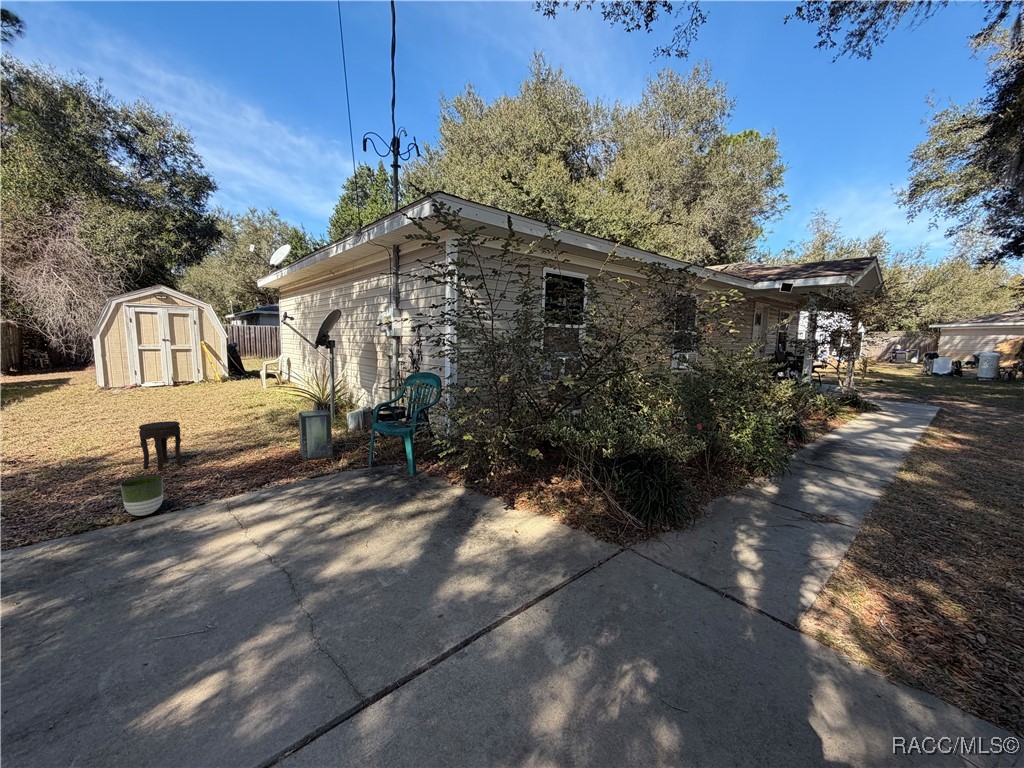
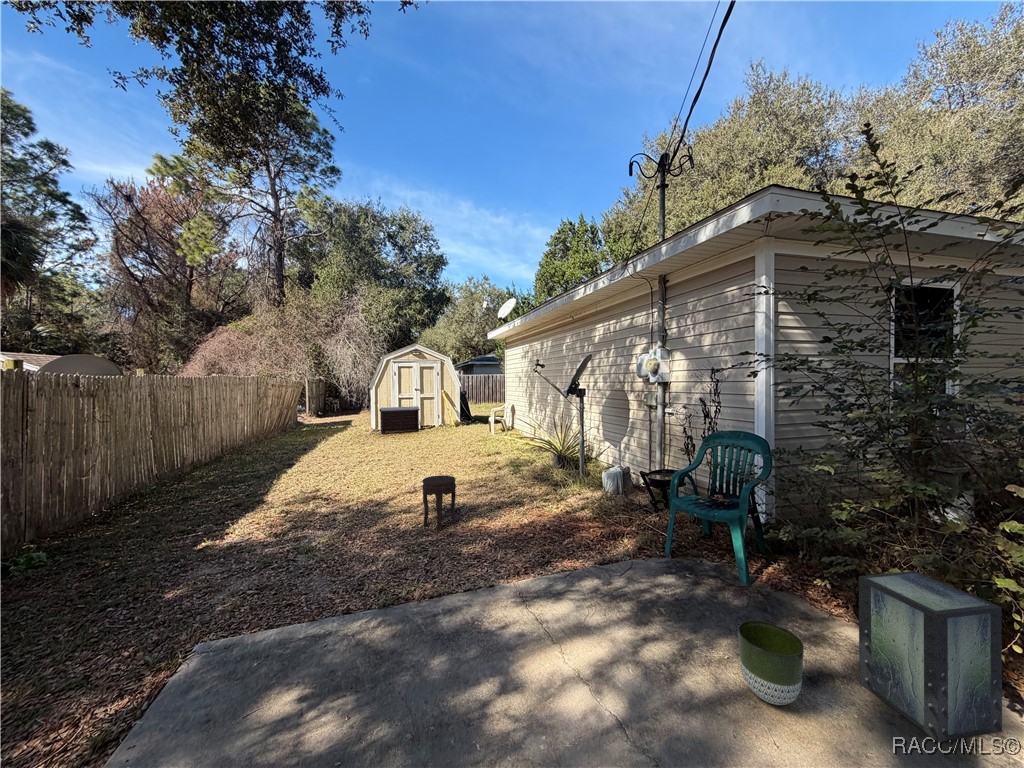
bench: none [109,359,171,392] -> present [379,406,420,434]
storage box: present [299,410,333,460] -> present [859,571,1002,742]
planter: present [120,475,163,516] -> present [738,620,804,705]

